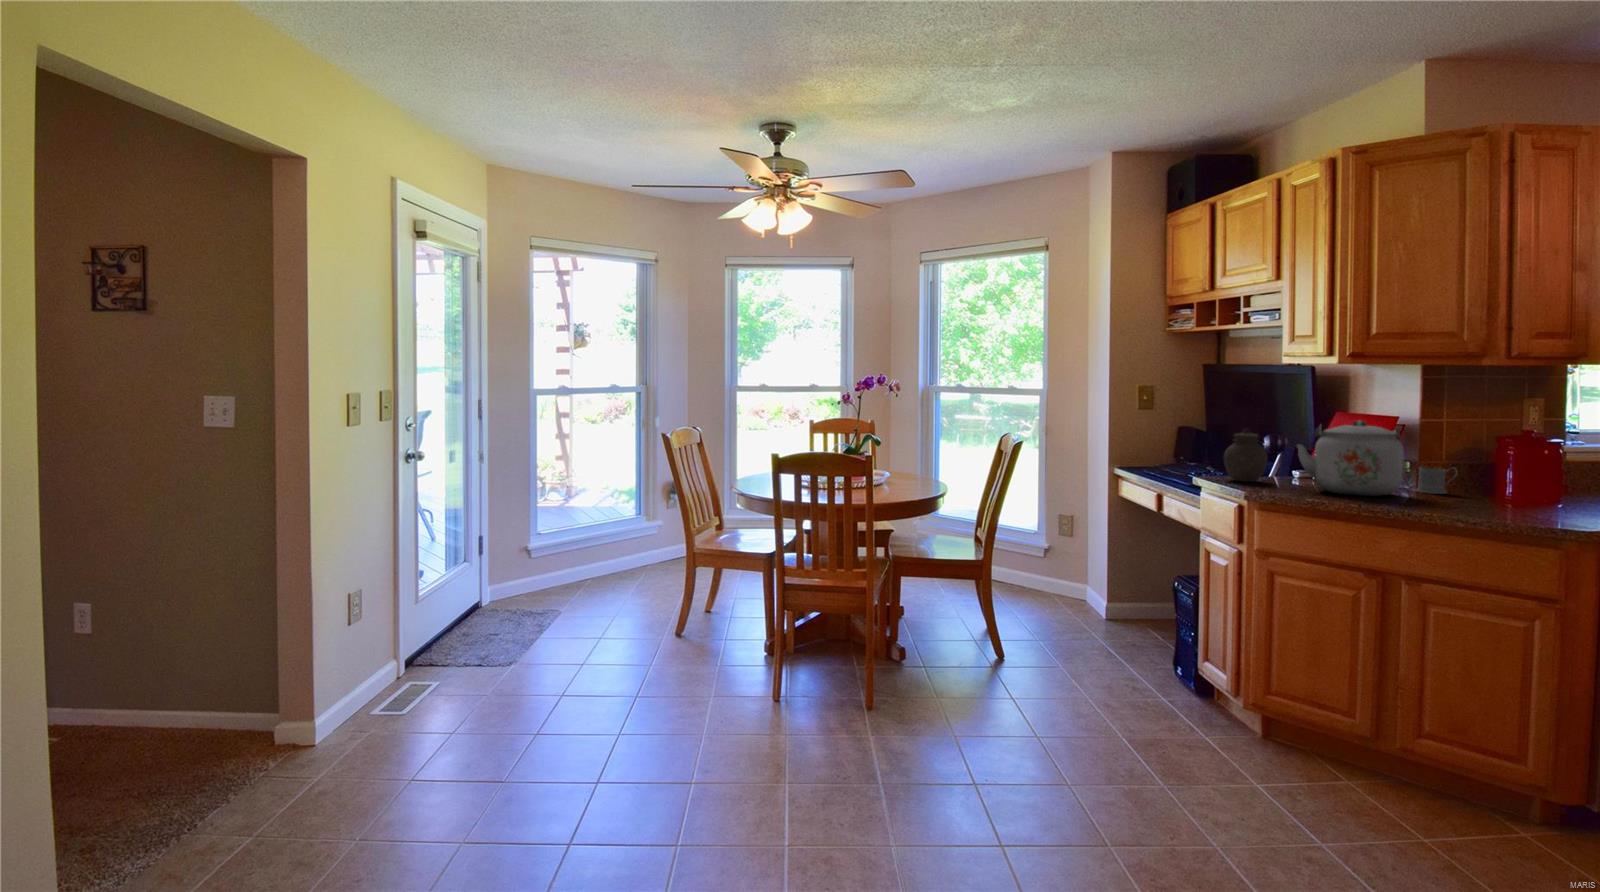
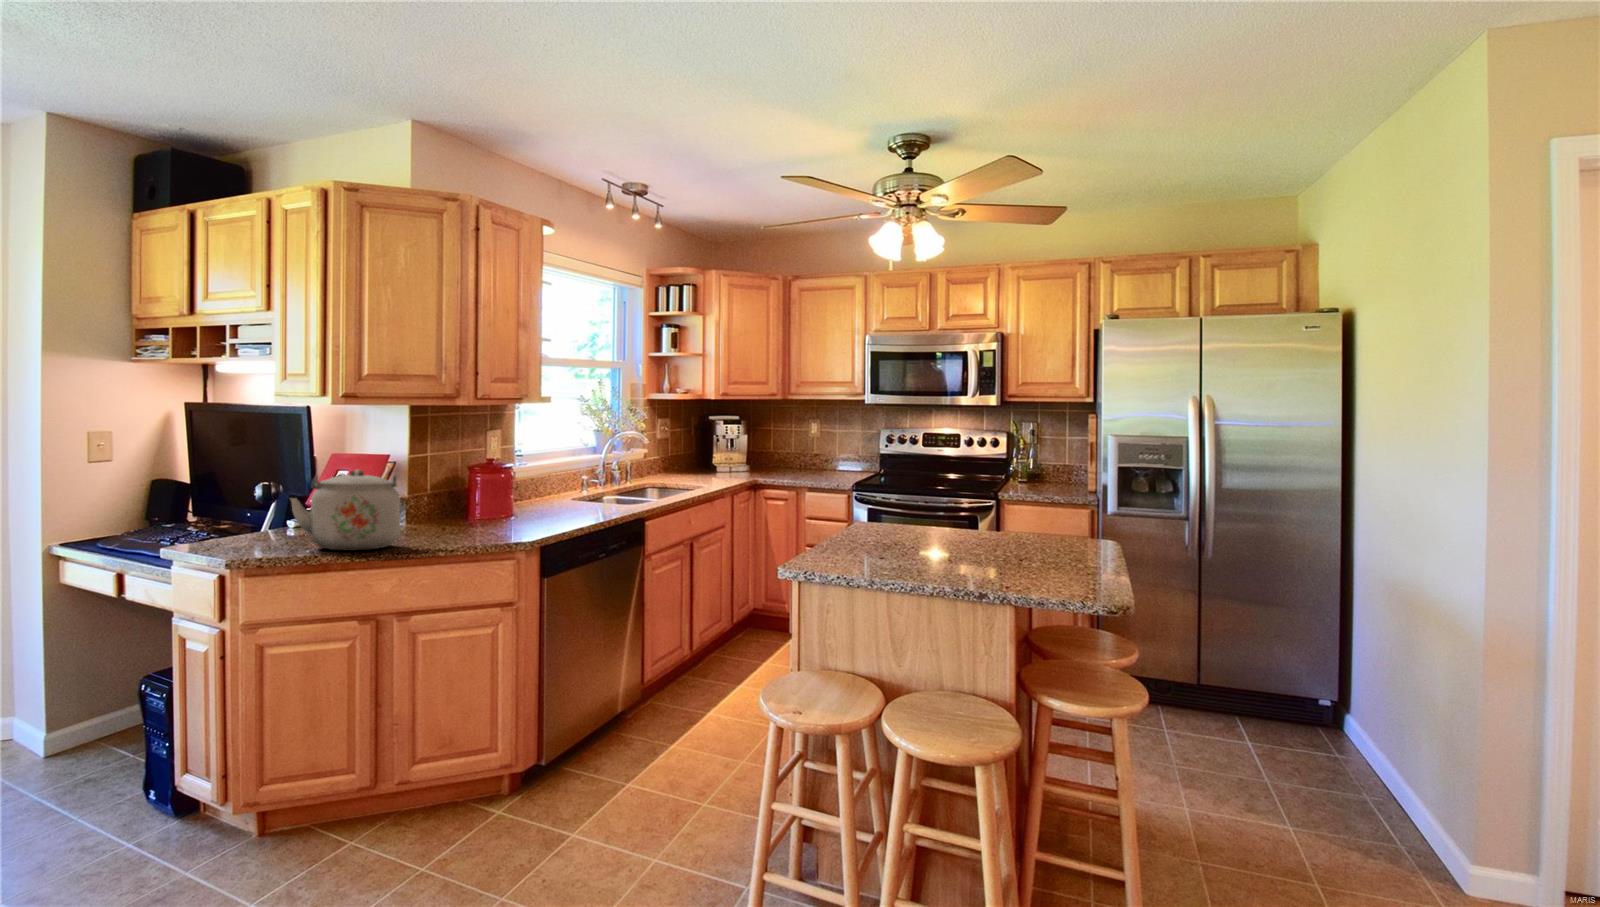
jar: present [1224,428,1268,482] -> none [203,481,259,545]
mug: present [1416,467,1457,494] -> none [414,514,449,541]

